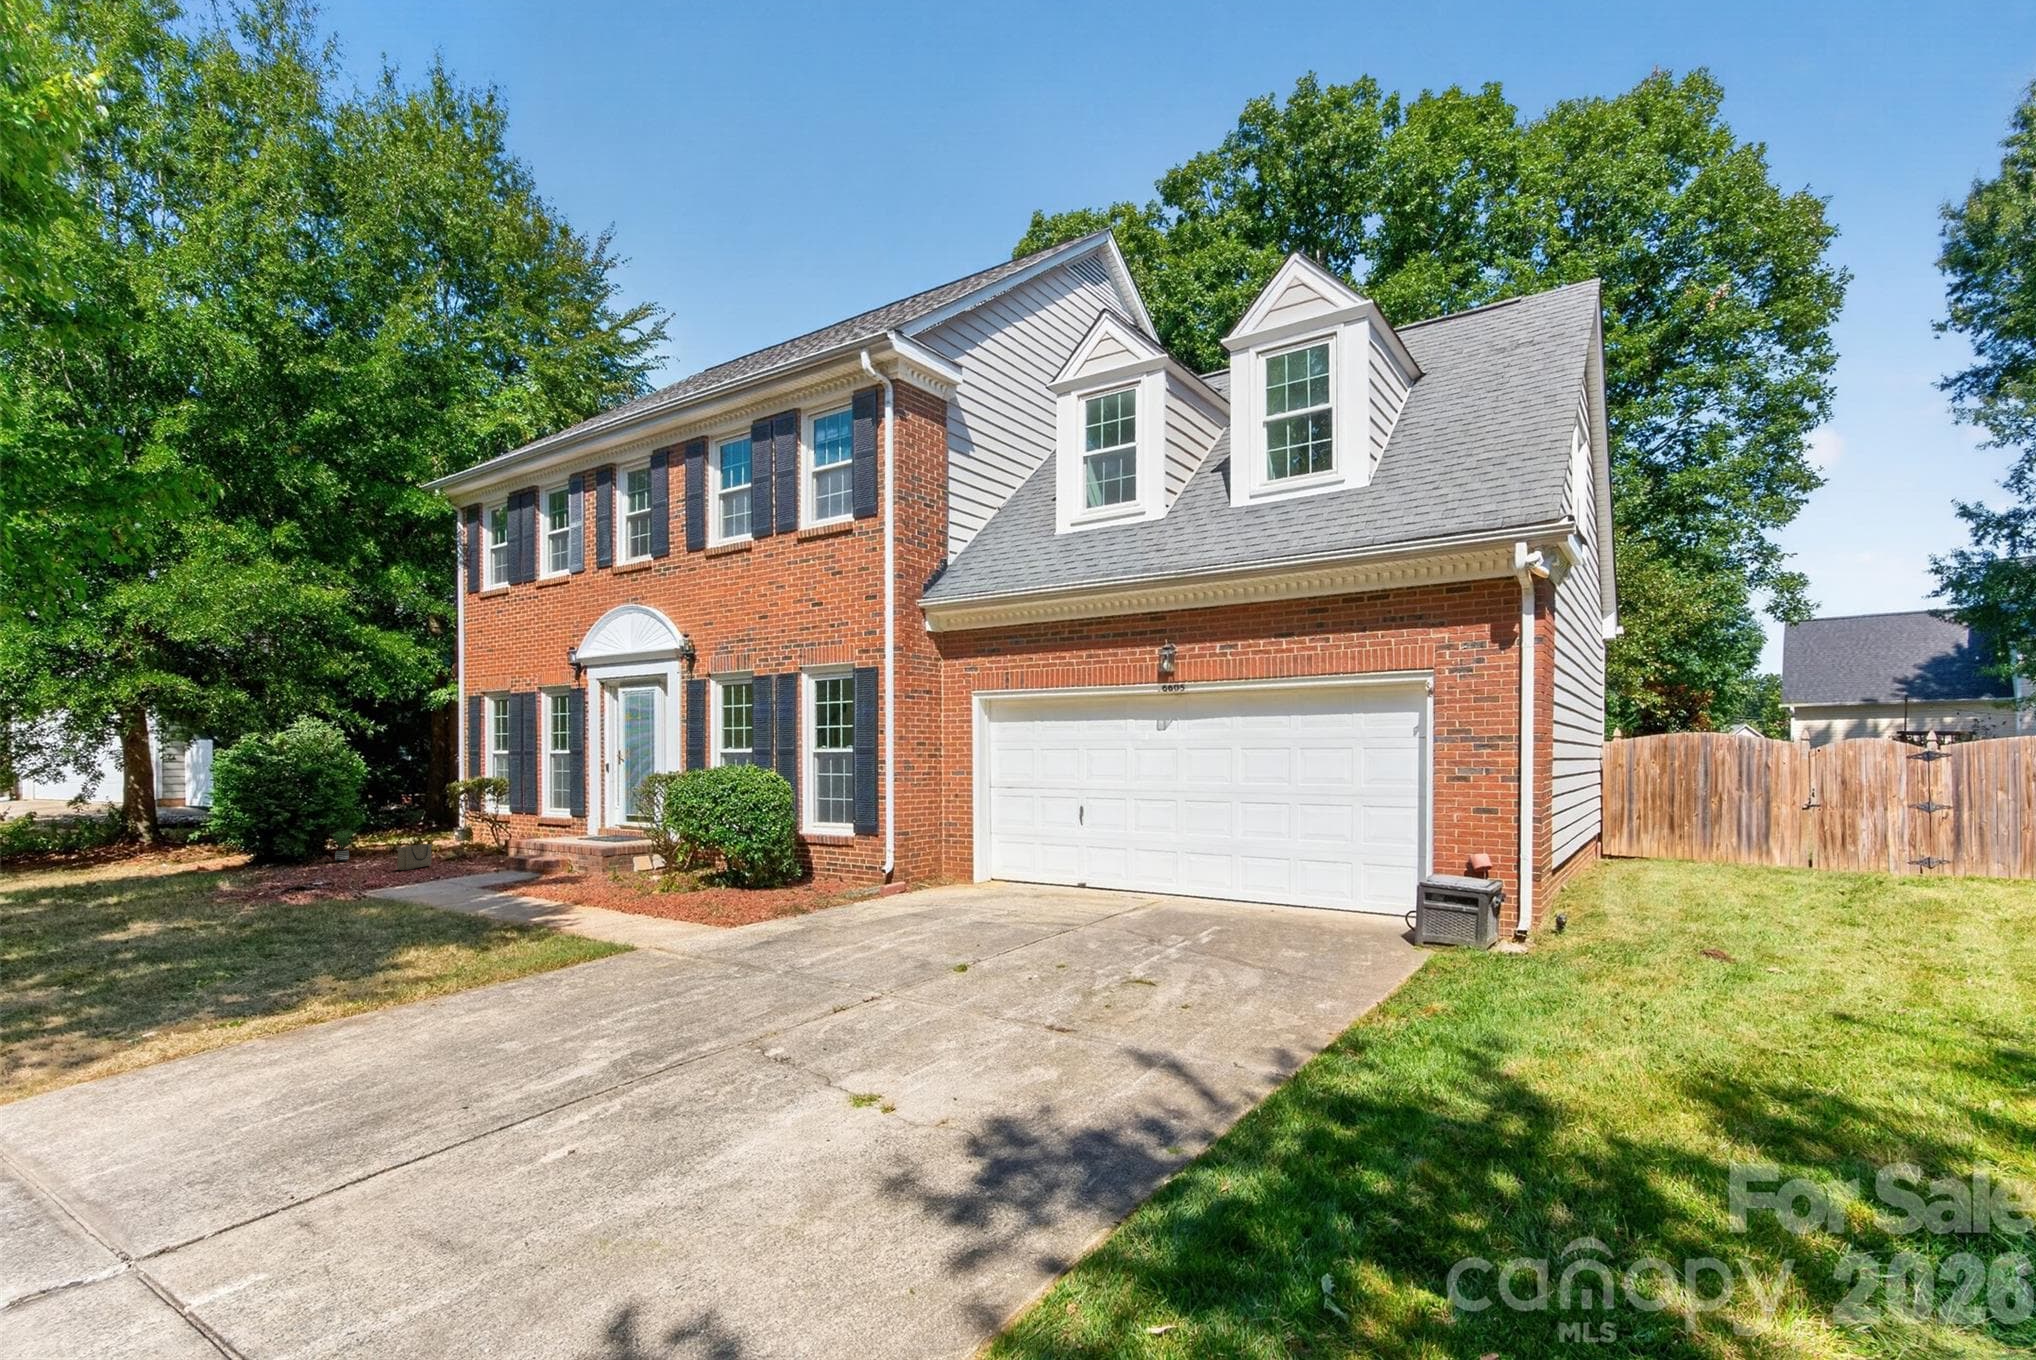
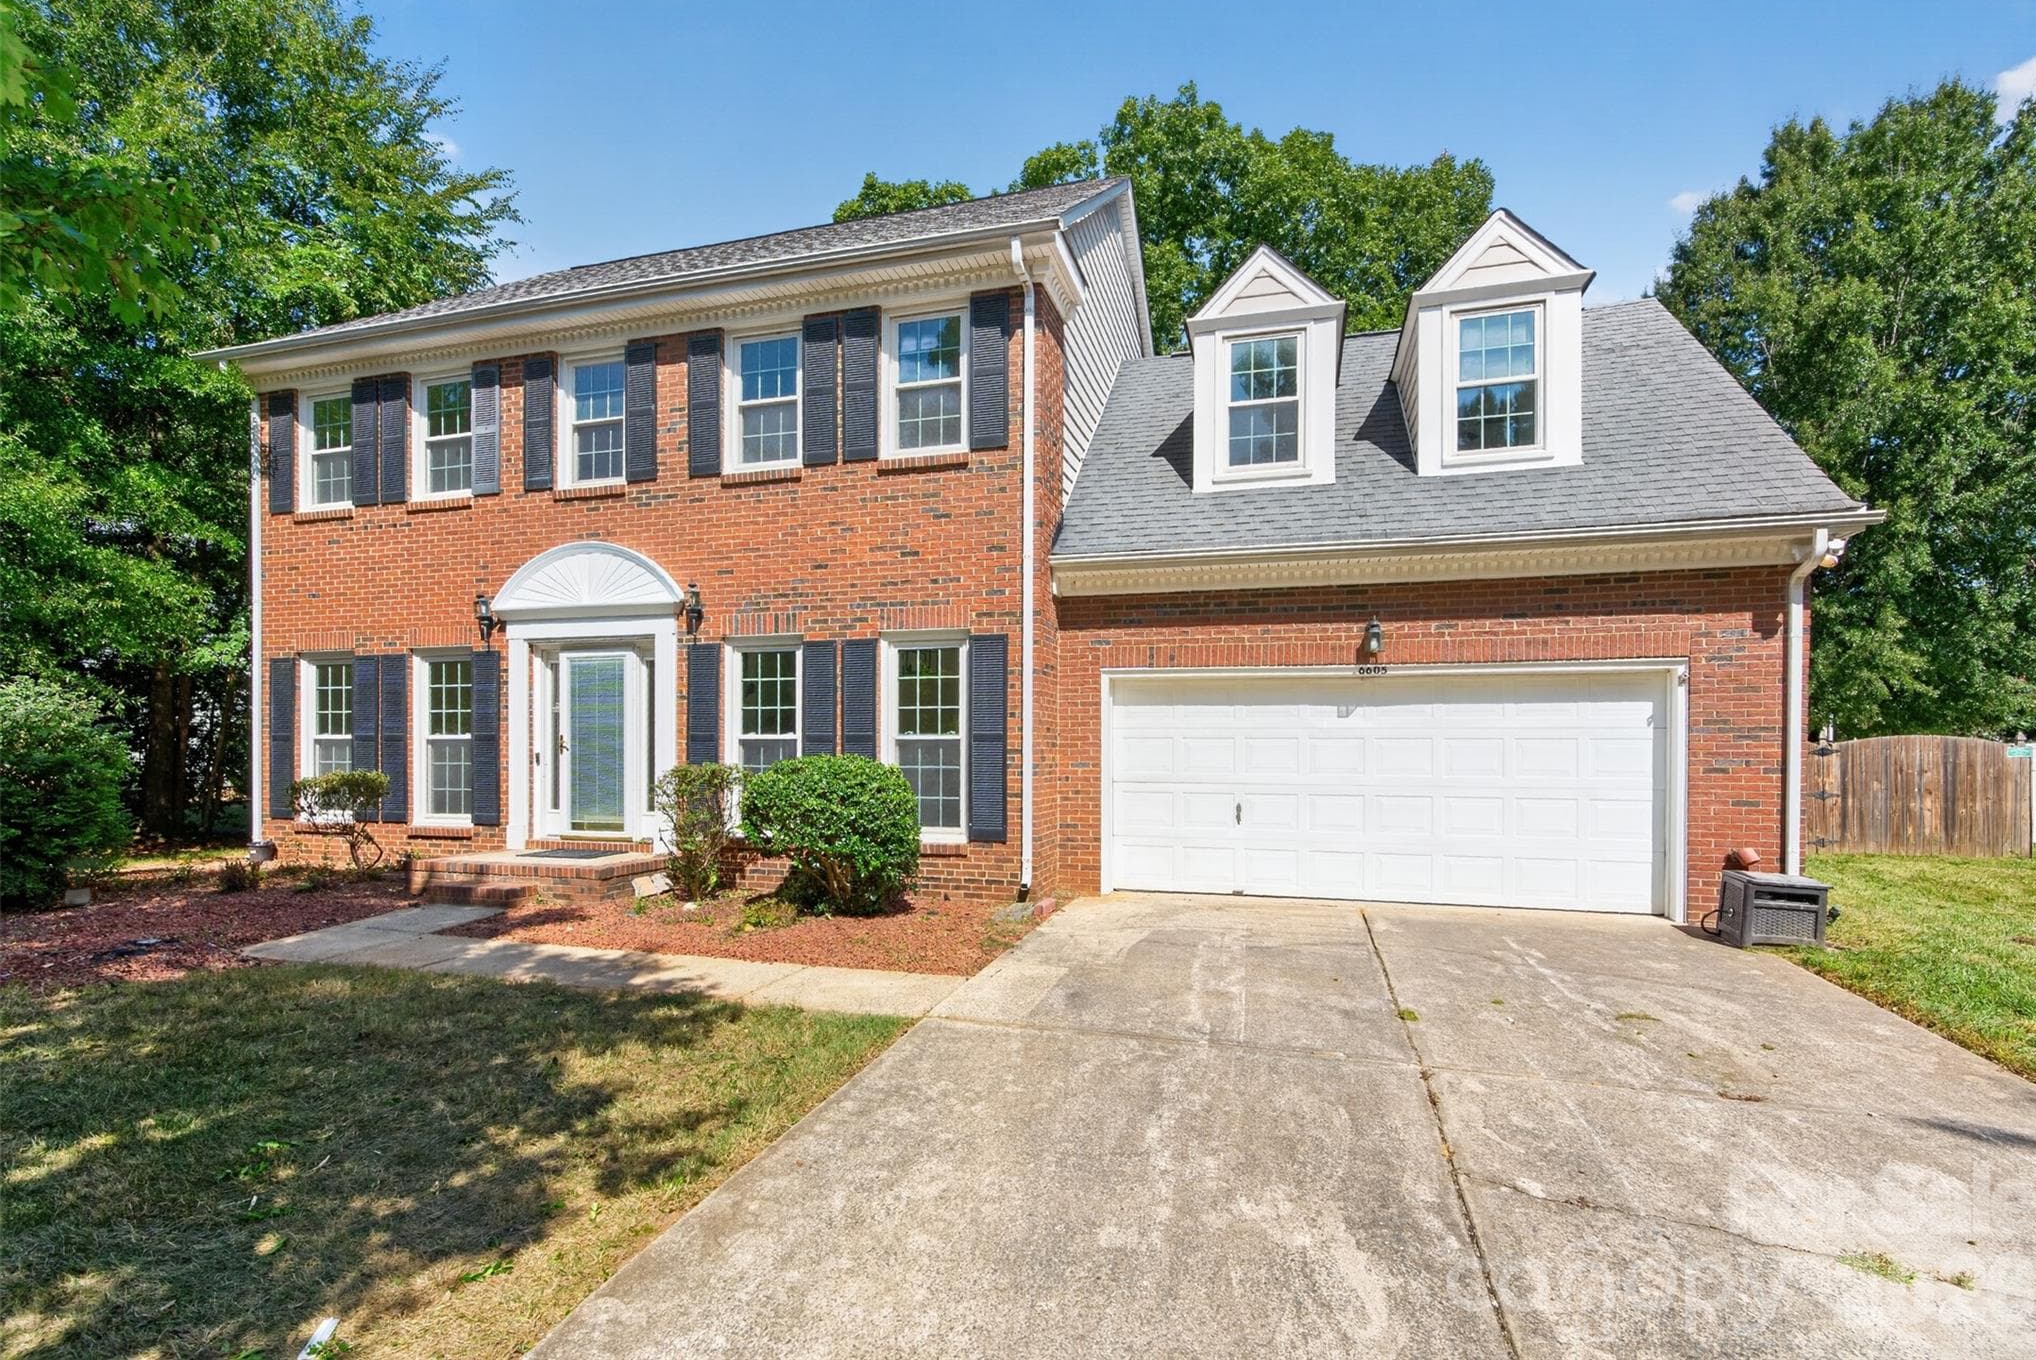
basket: present [396,844,432,870] -> none [211,875,264,916]

